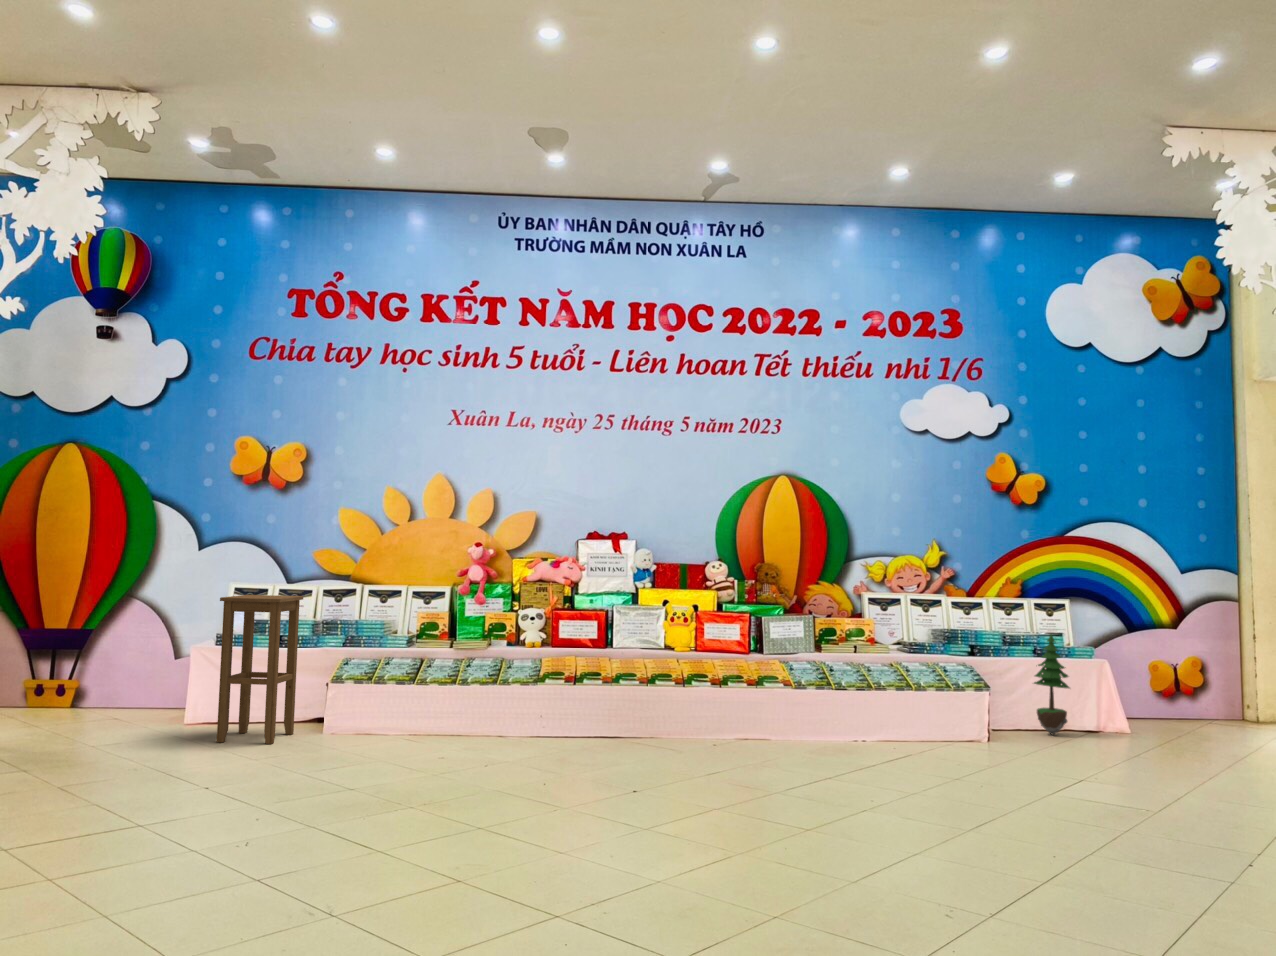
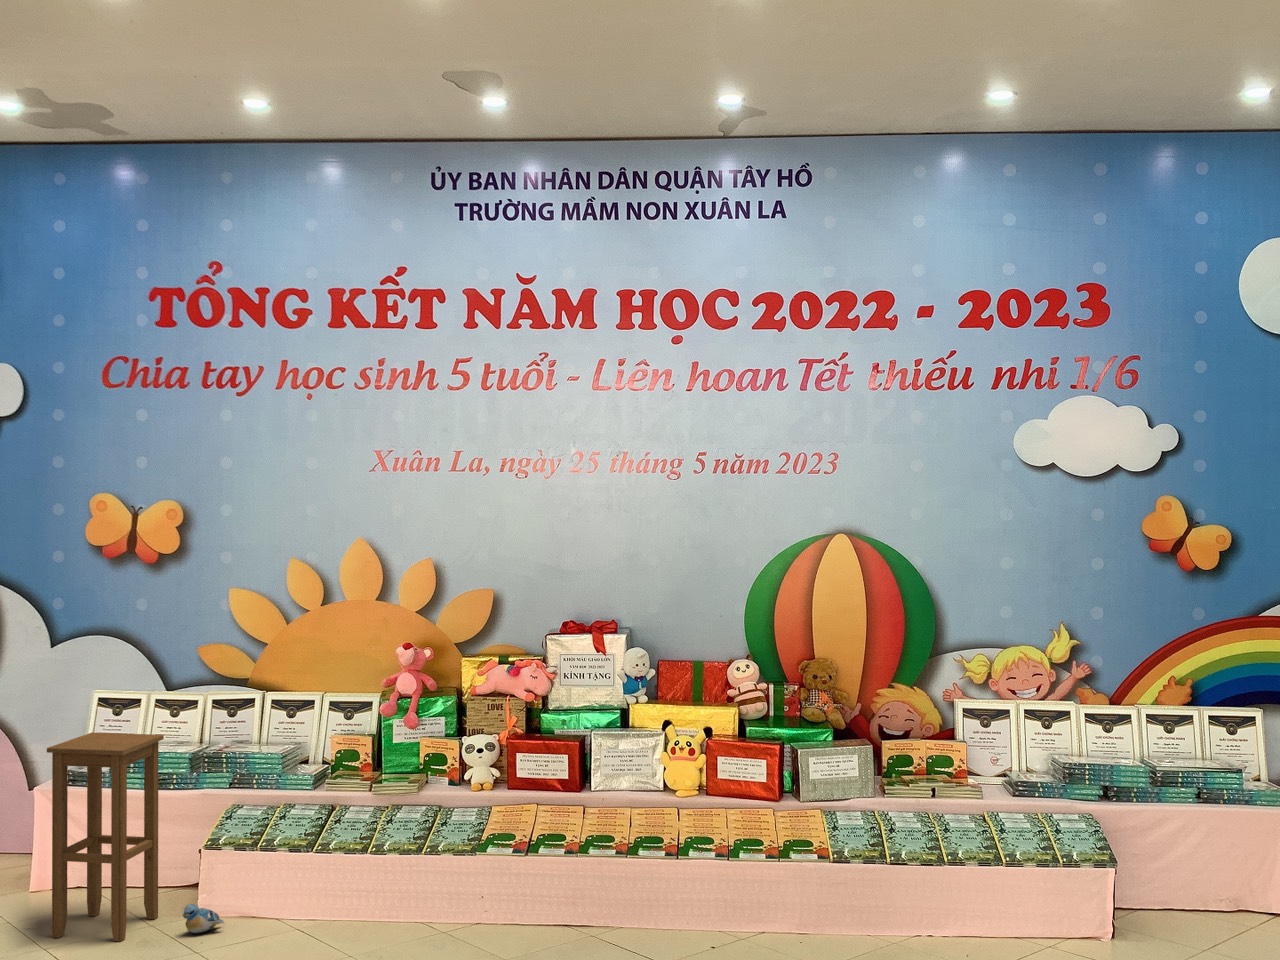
potted tree: present [1034,634,1070,734] -> none [1189,776,1246,921]
plush toy: none [318,718,349,740] -> present [183,904,224,933]

